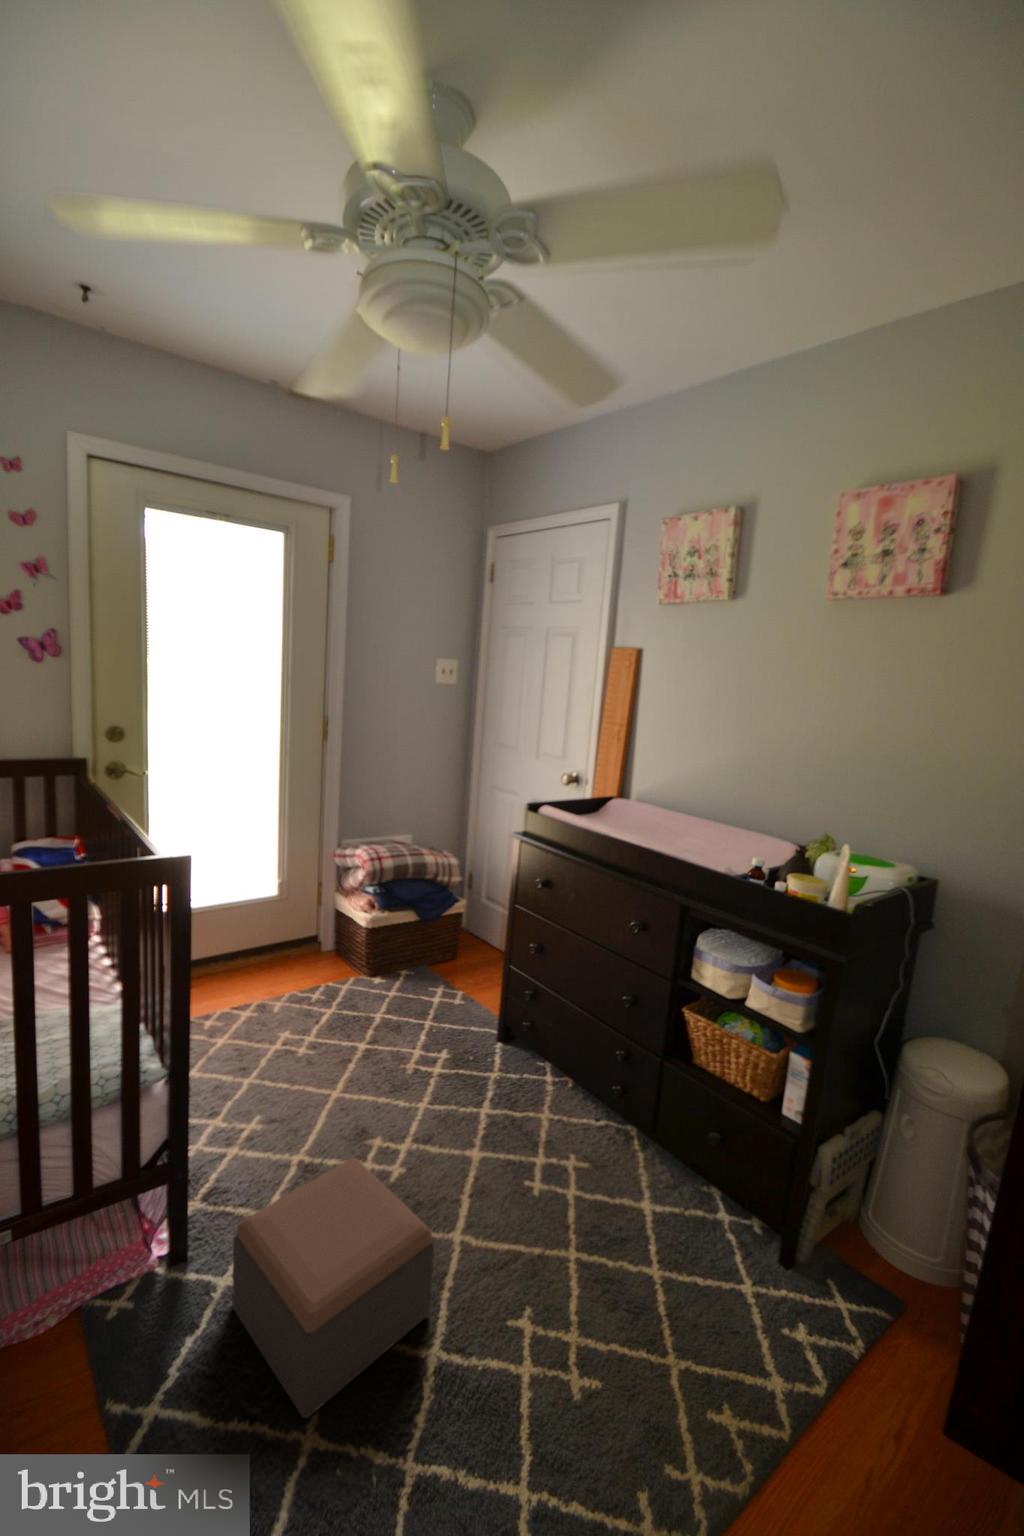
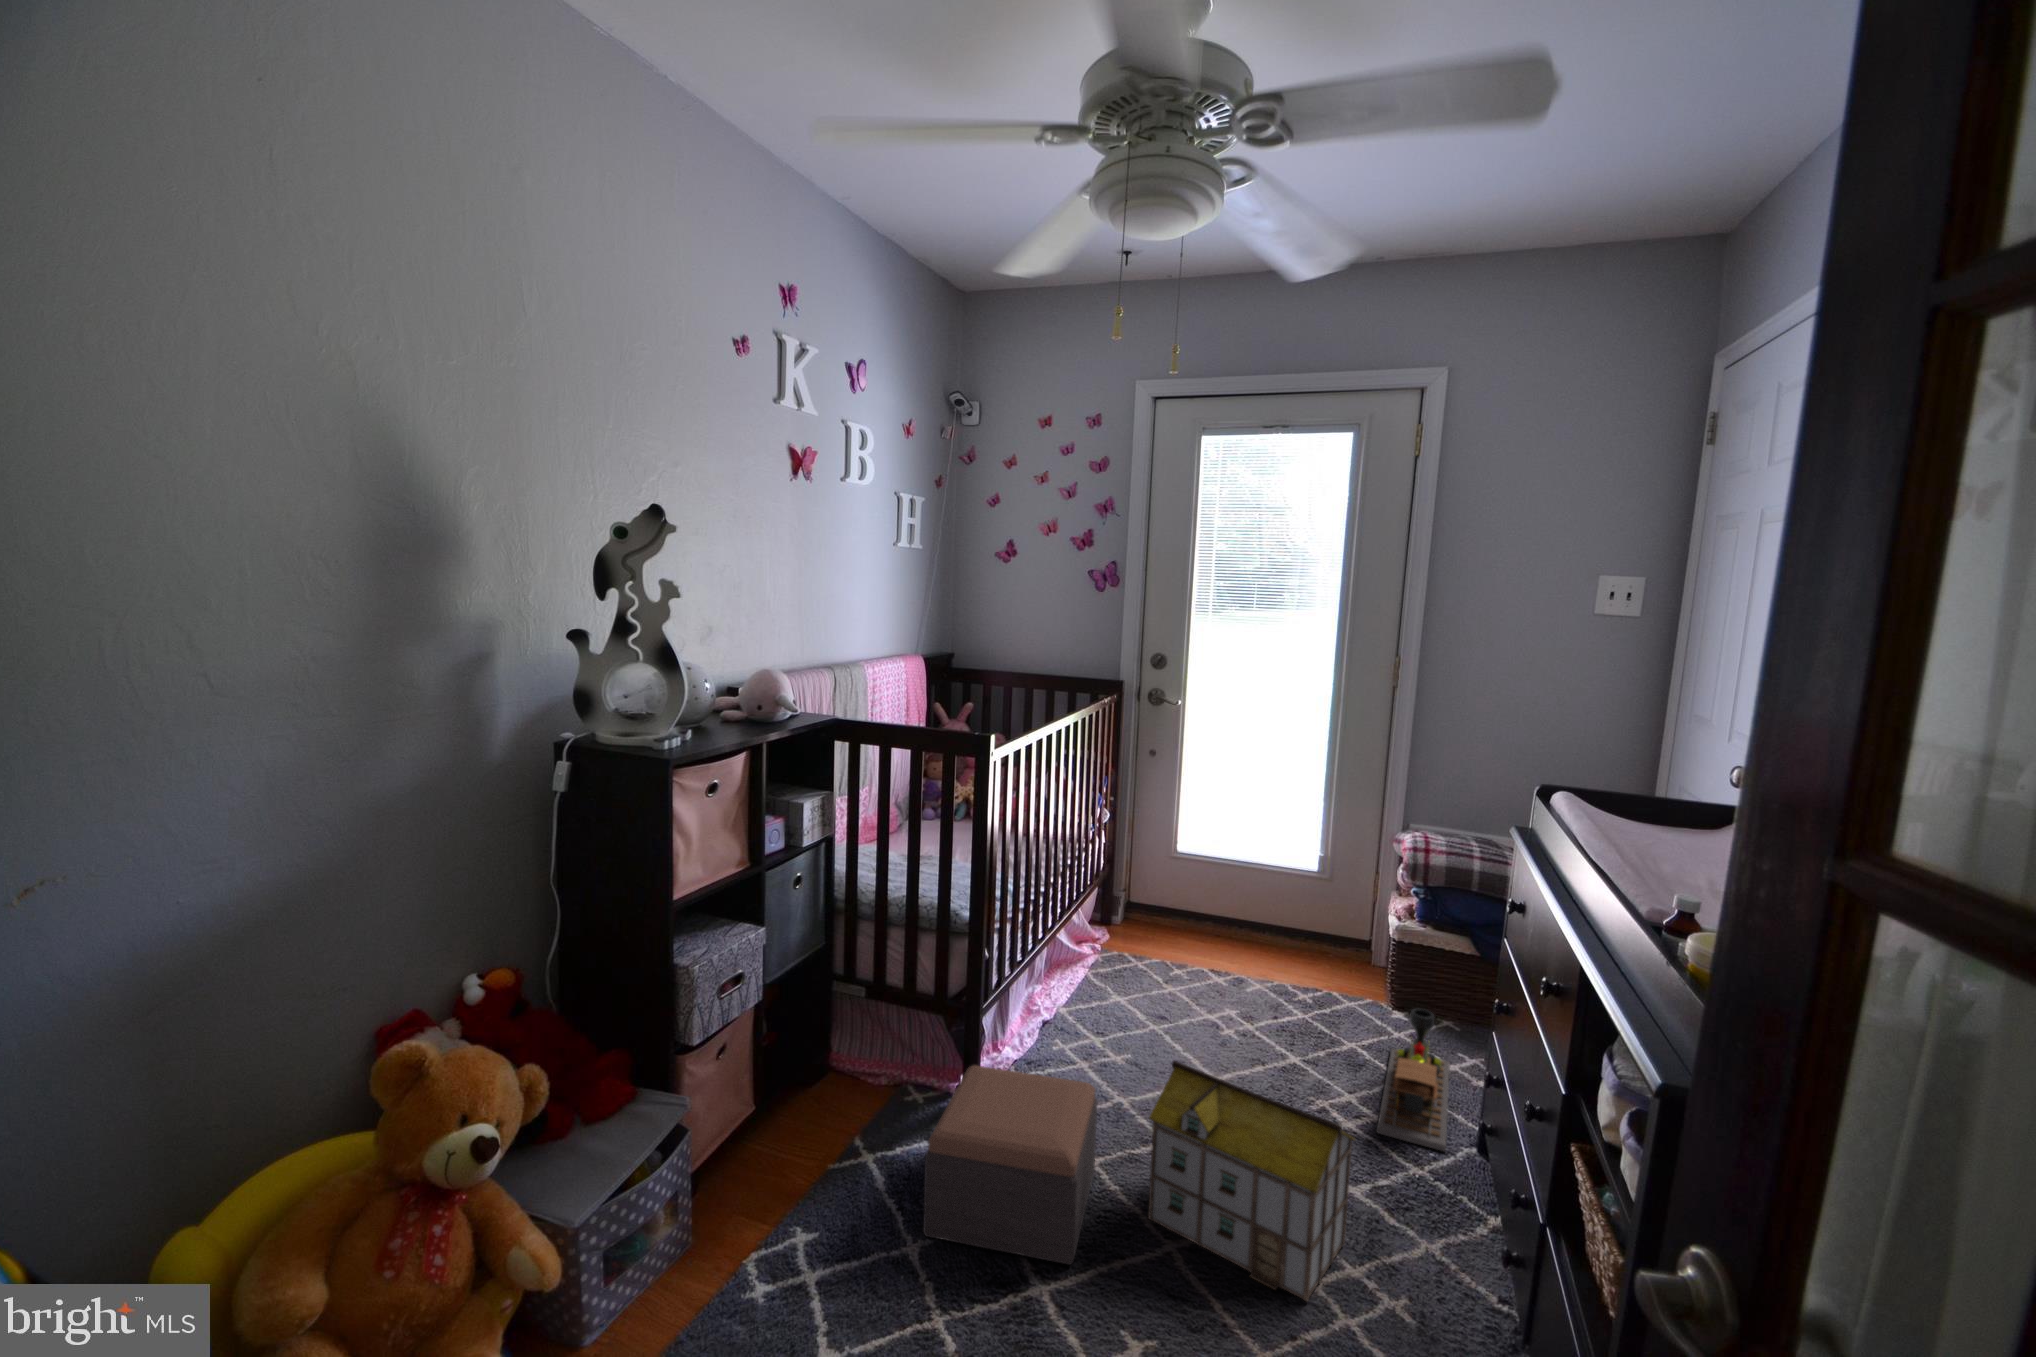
toy train: none [399,970,489,1066] -> present [1377,1009,1450,1151]
toy house: none [406,1074,556,1230] -> present [1148,1061,1355,1301]

